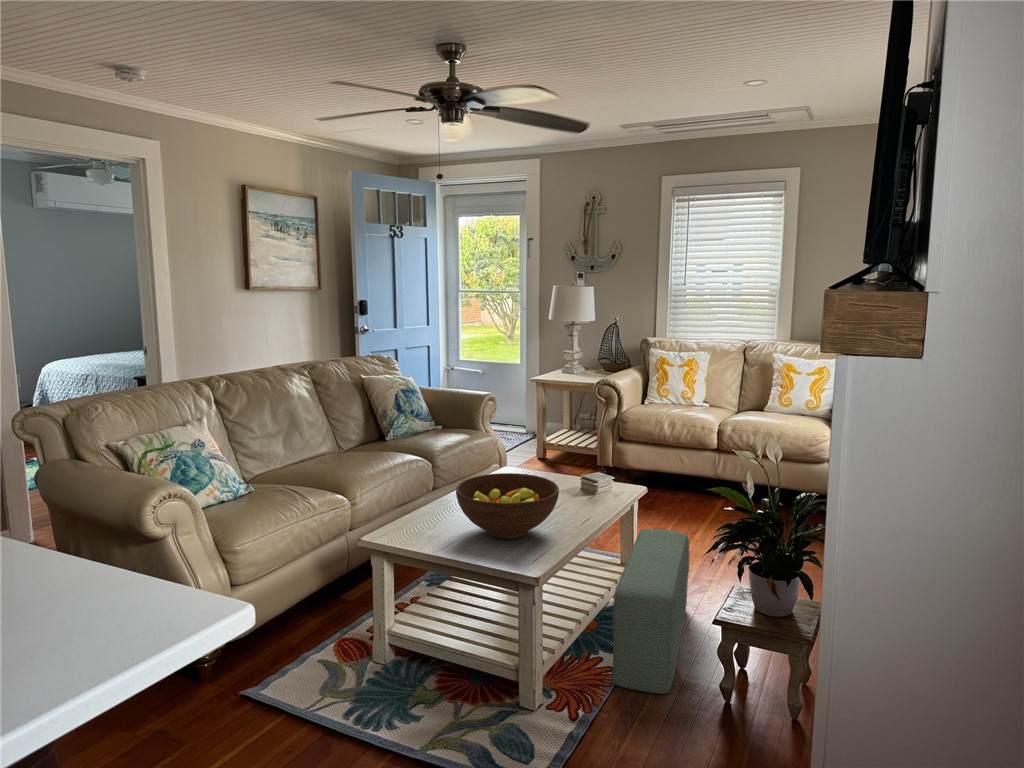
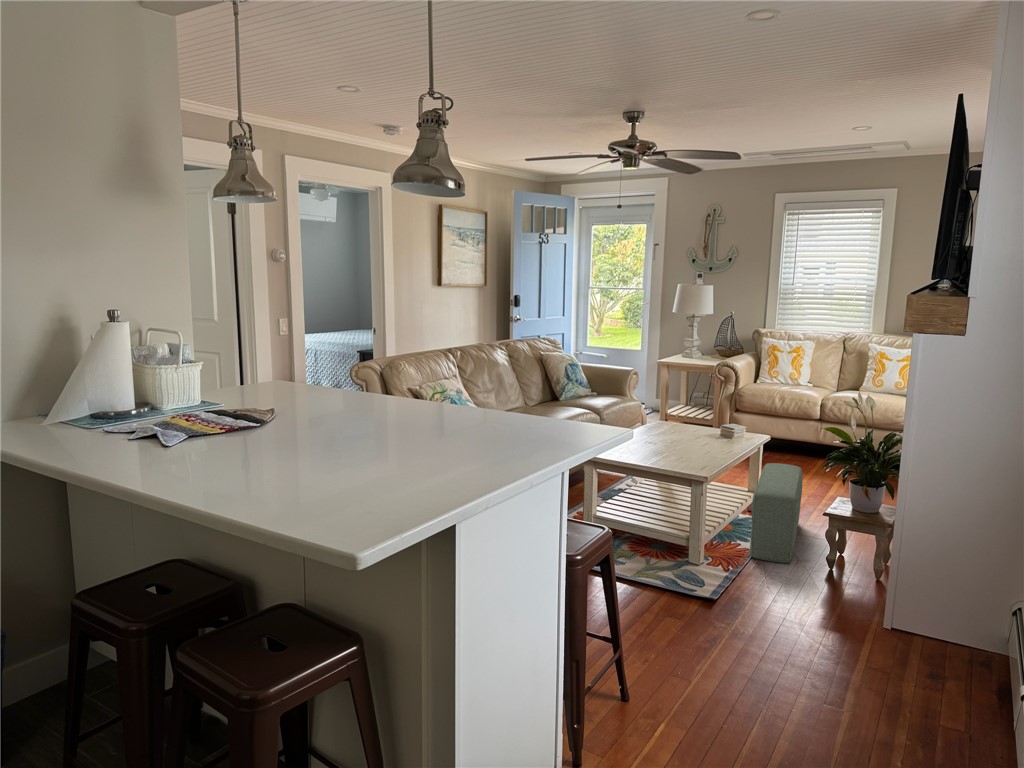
fruit bowl: present [456,473,559,539] -> none [642,418,714,459]

